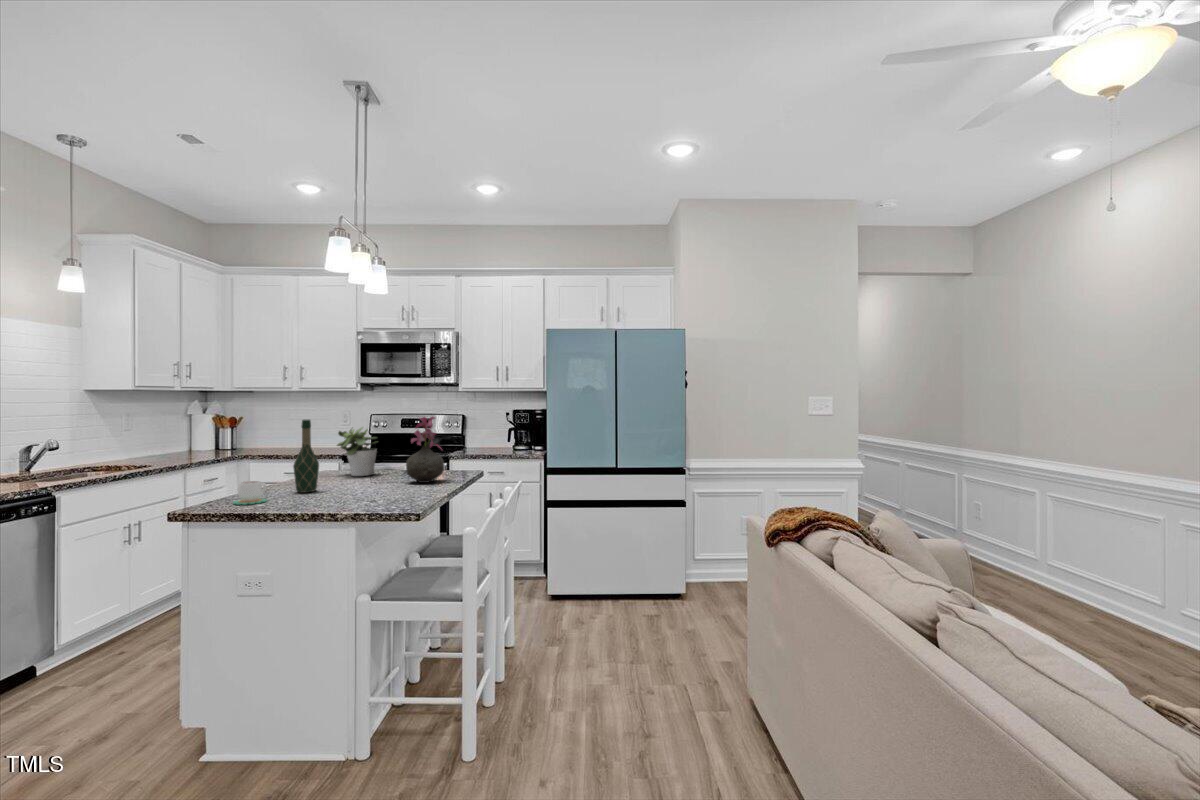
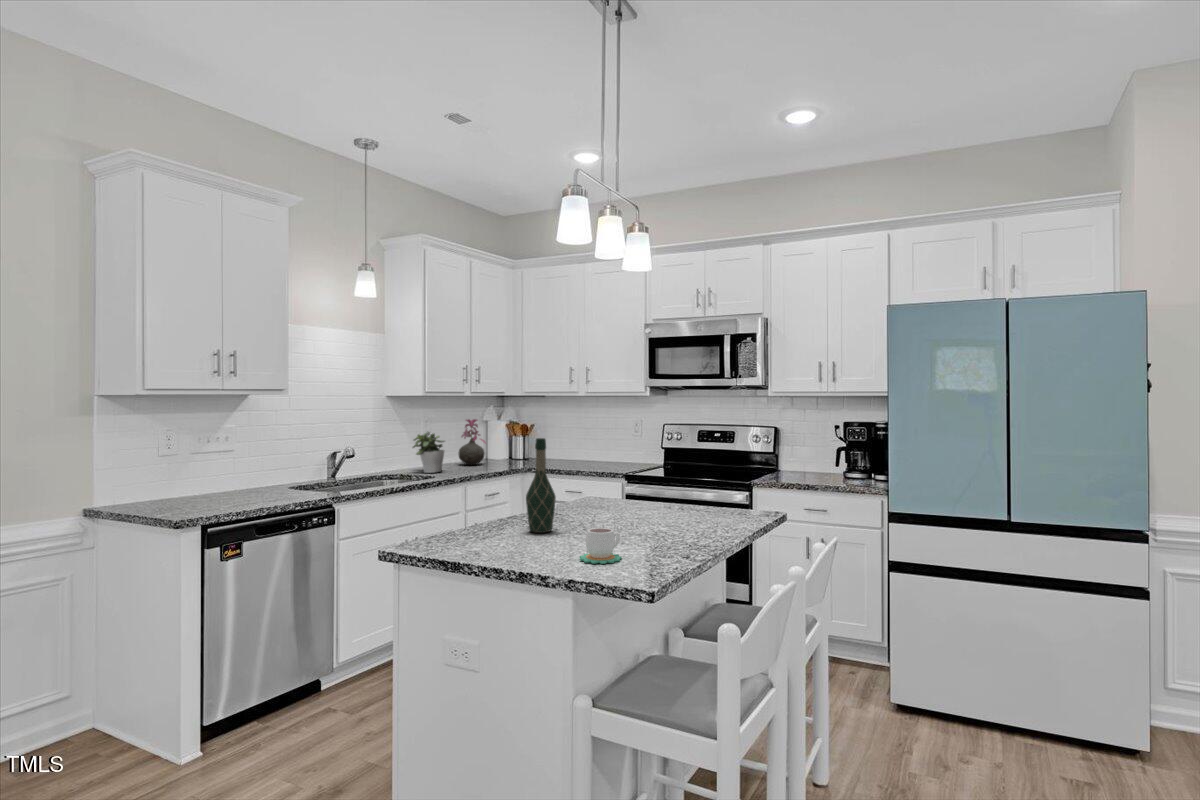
vase: present [406,417,444,483] -> present [458,419,486,465]
potted plant: present [337,427,378,476] -> present [413,432,444,473]
mug: present [233,481,267,505] -> present [580,528,622,564]

